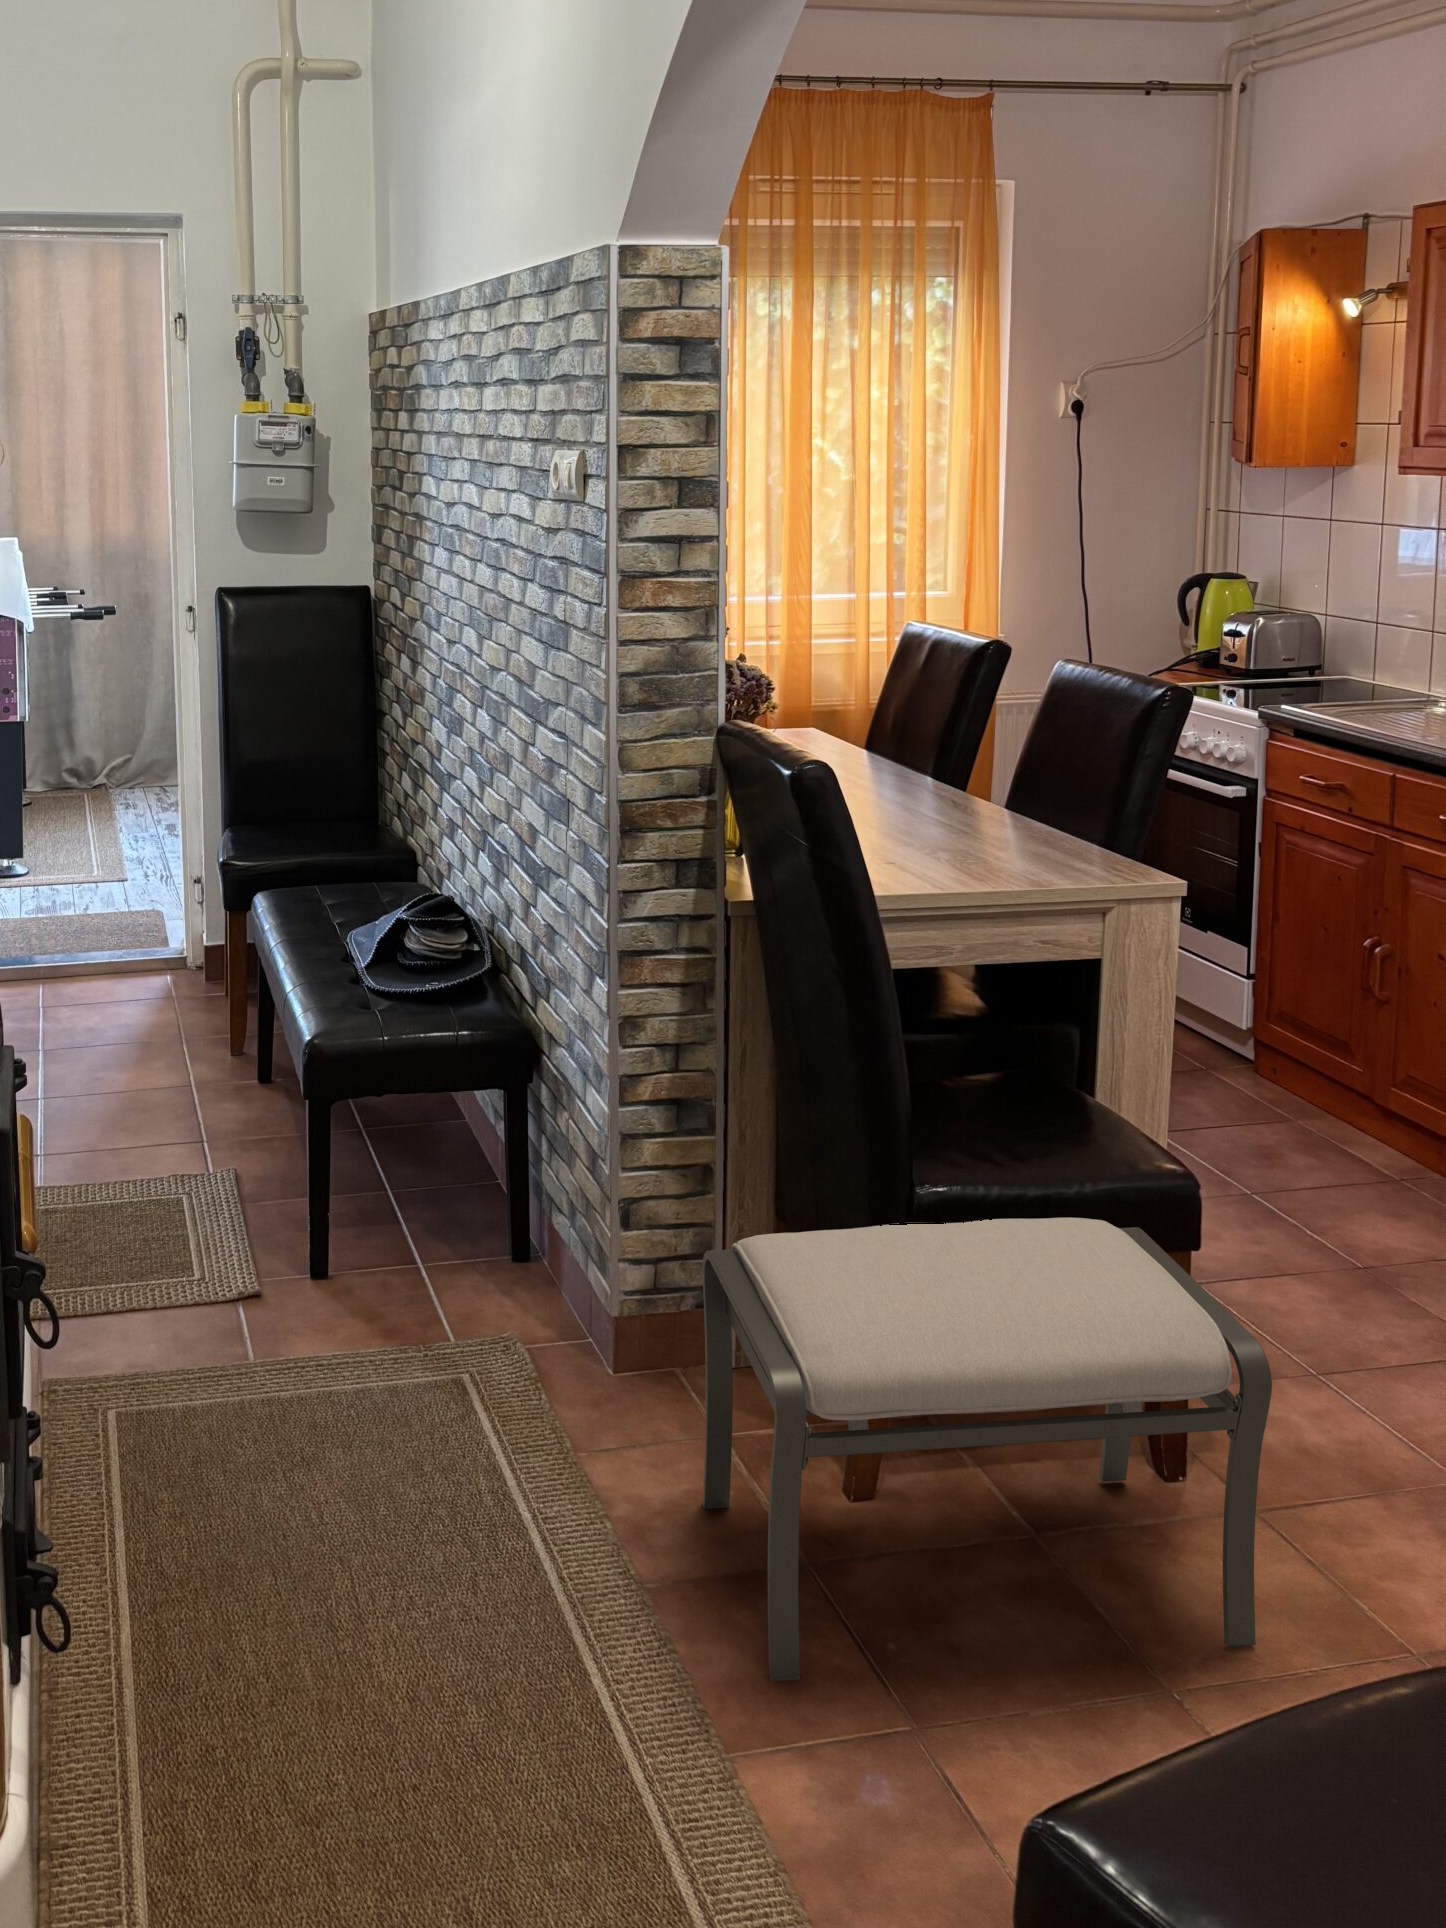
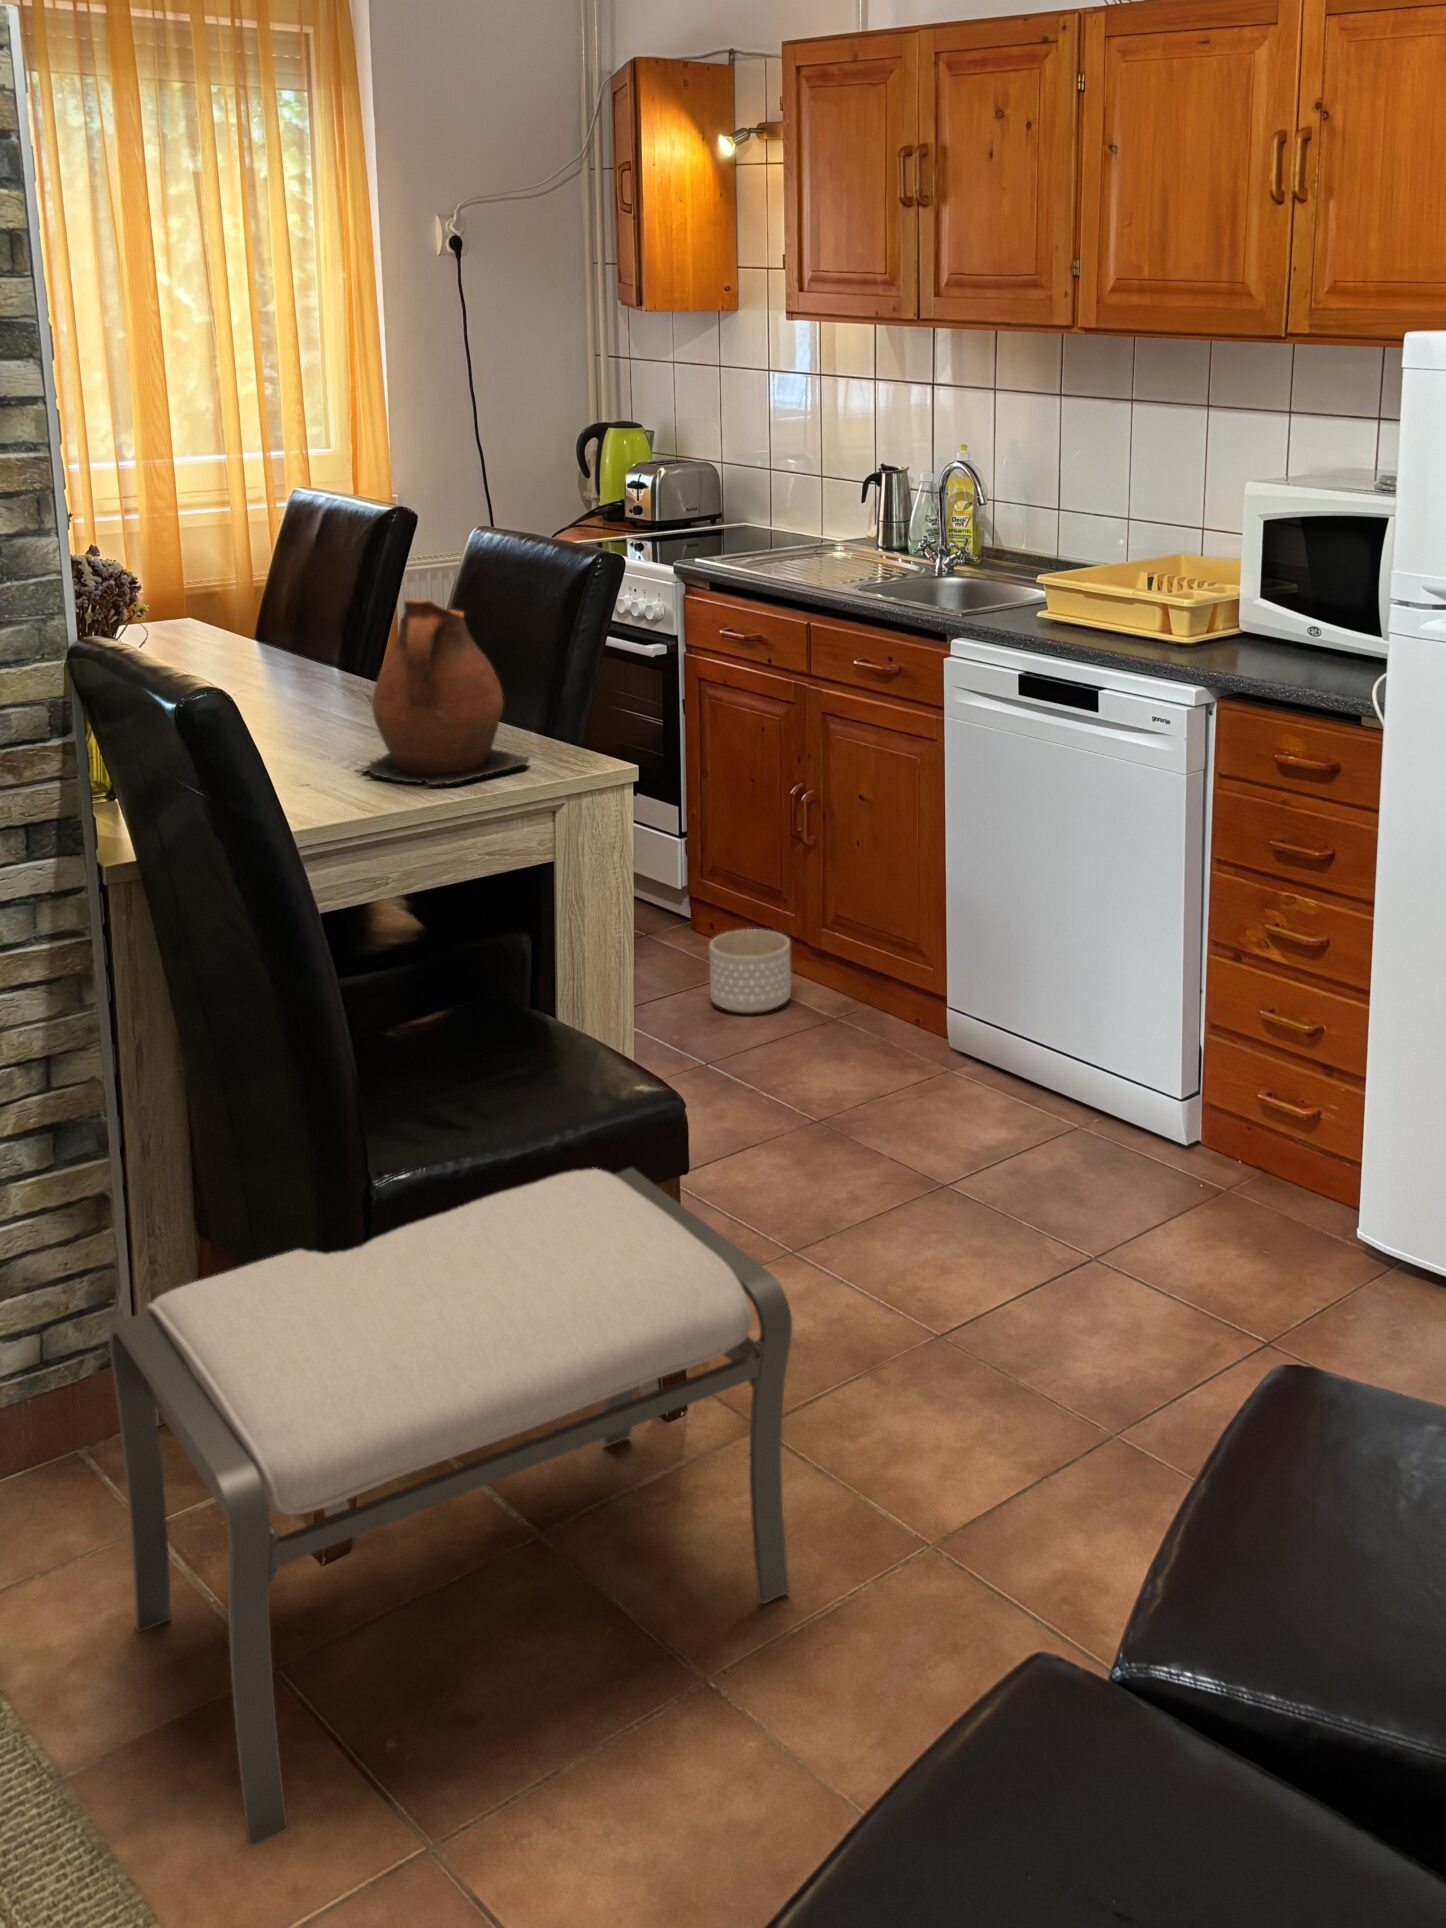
ceramic pitcher: none [934,713,1085,873] -> present [363,600,530,785]
planter: none [1265,1071,1353,1155] -> present [710,929,791,1013]

